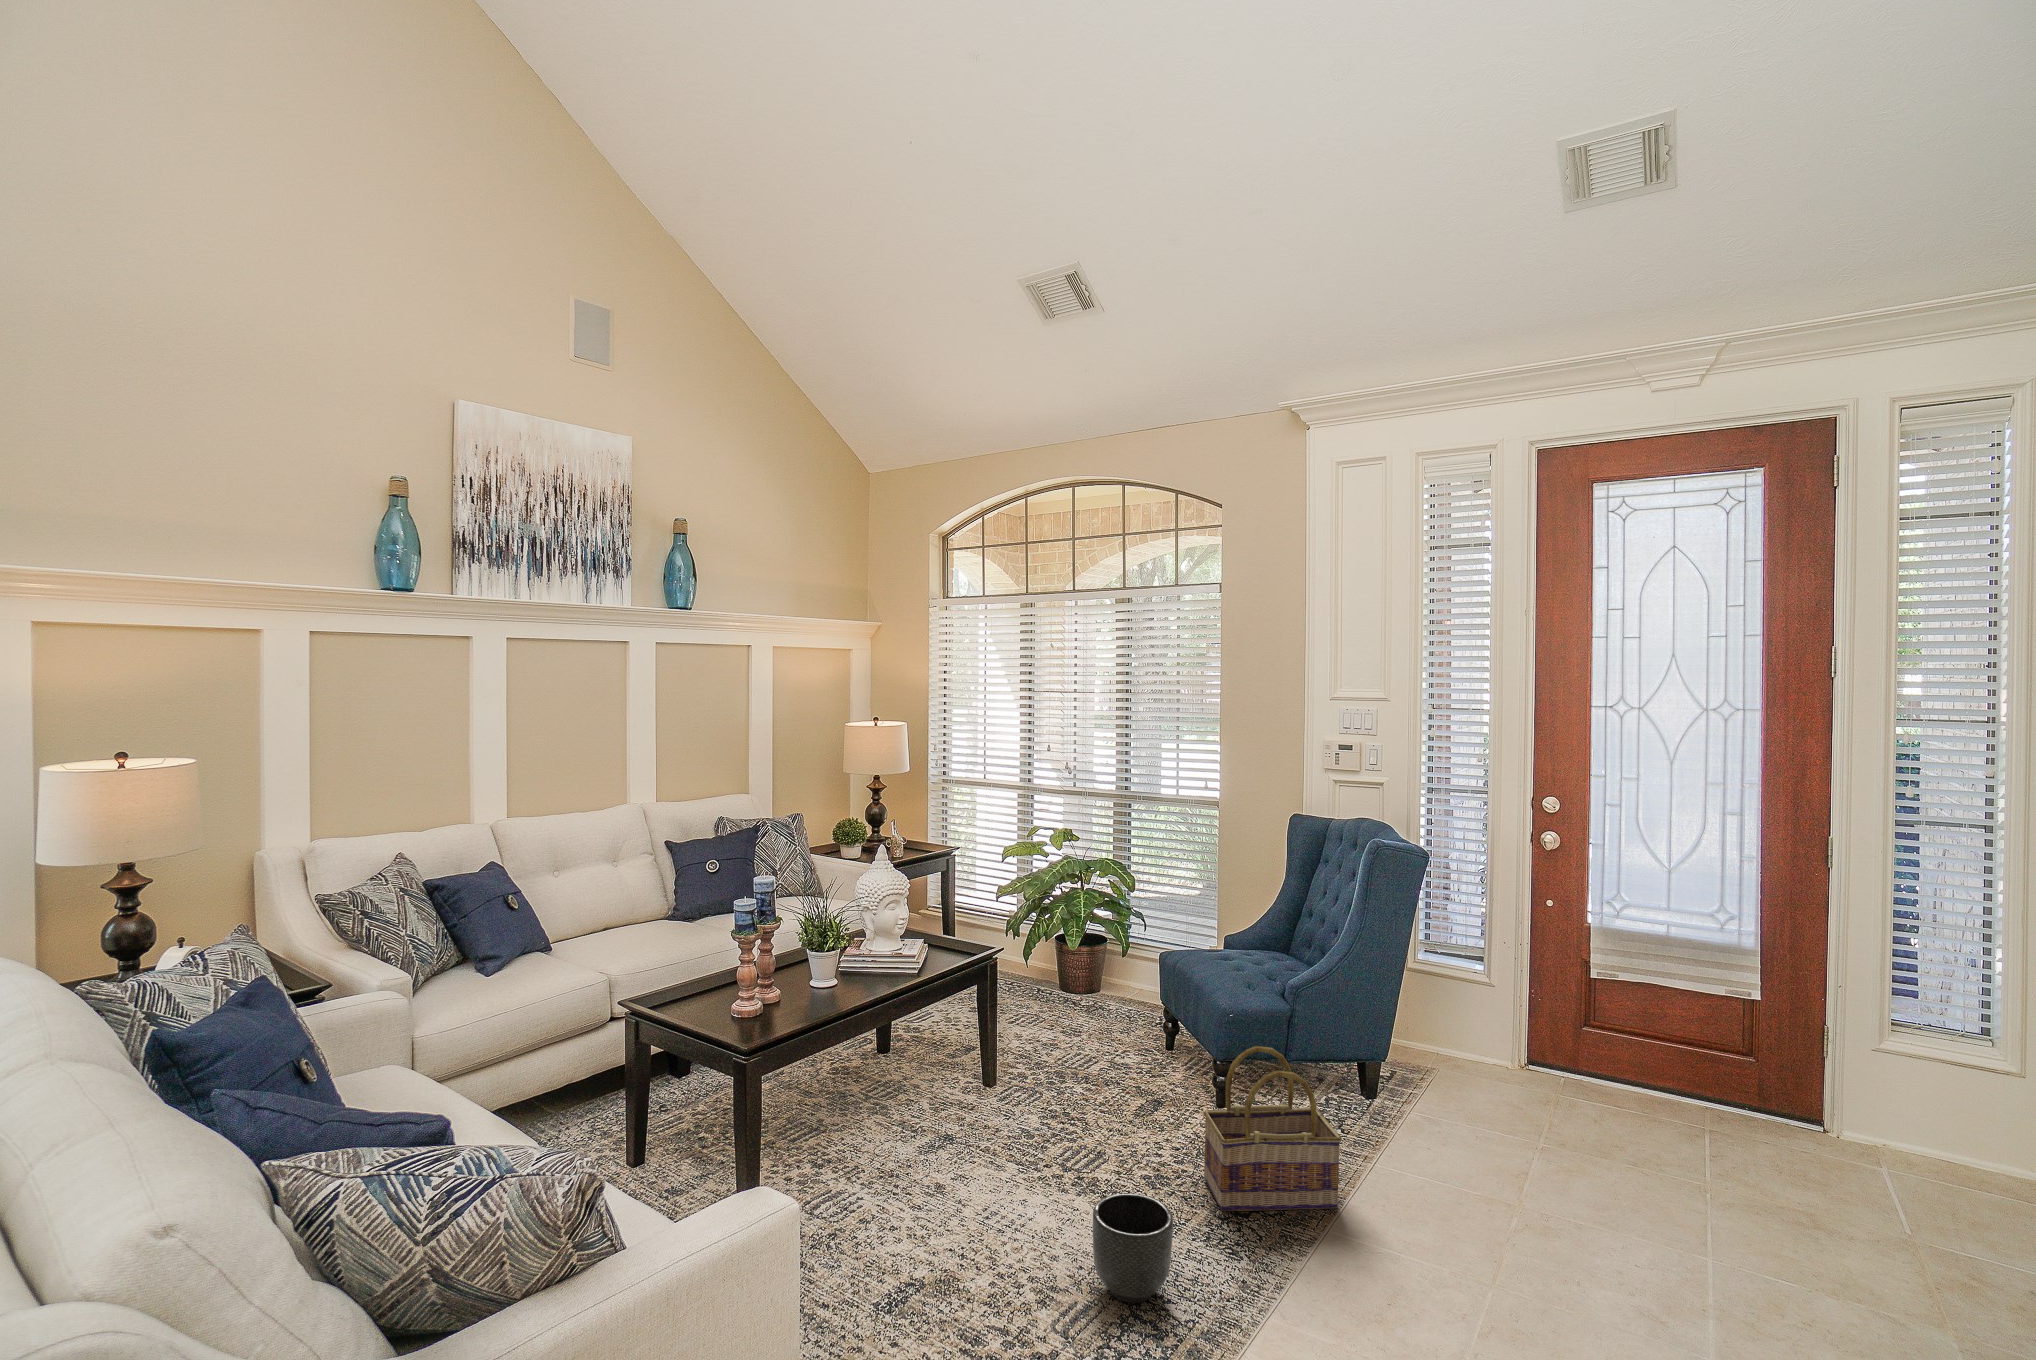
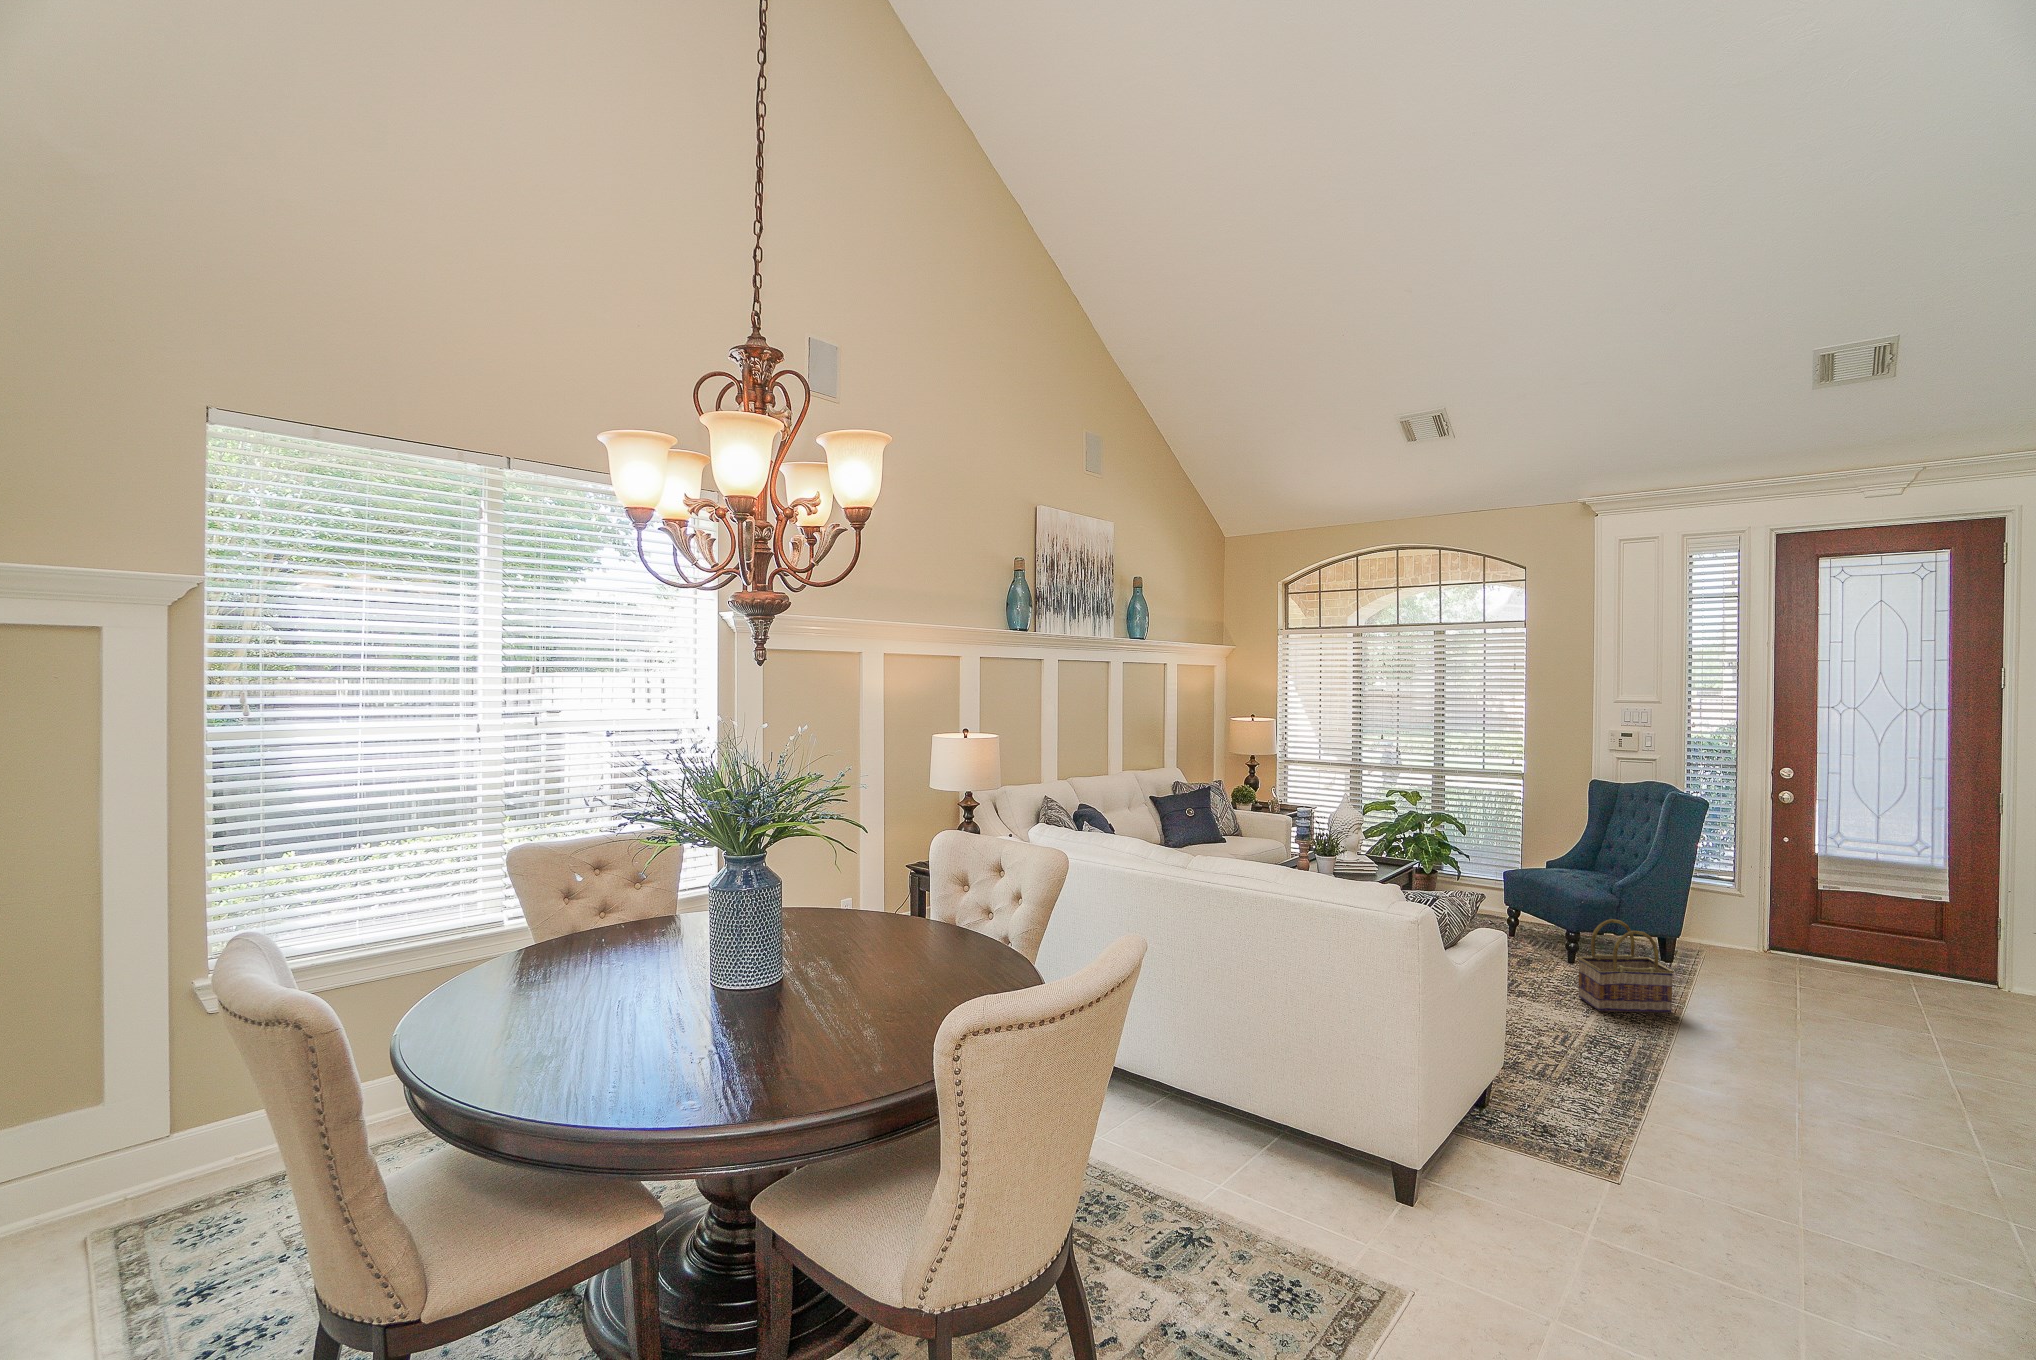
planter: present [1093,1193,1173,1303] -> none [1544,991,1595,1045]

